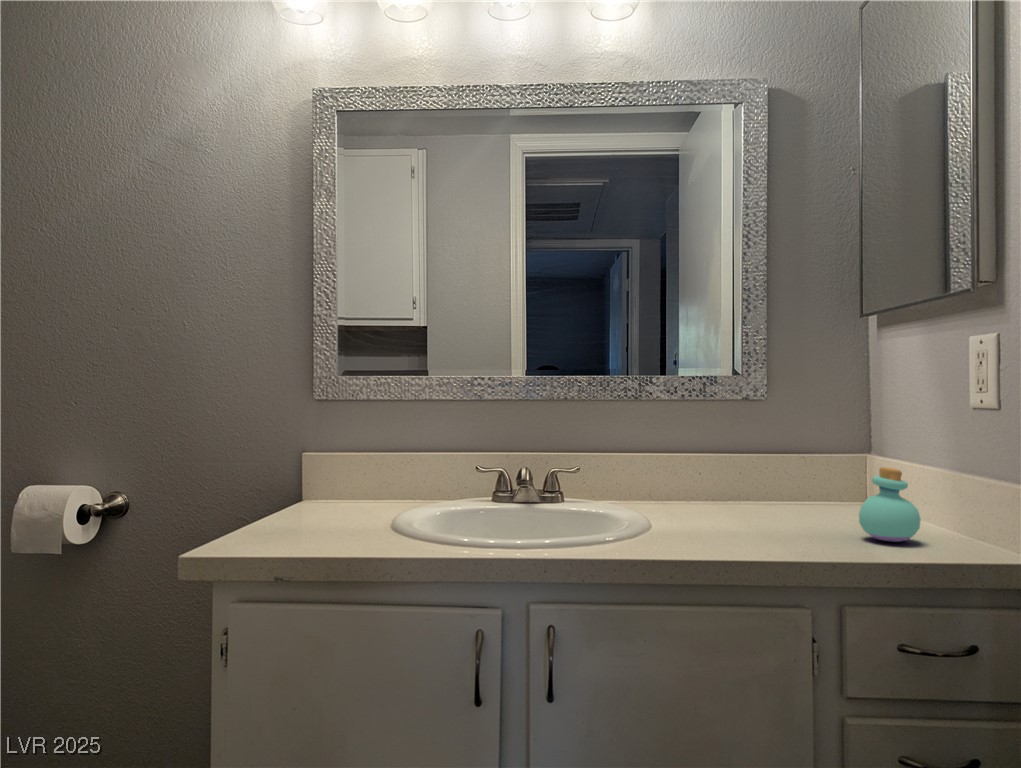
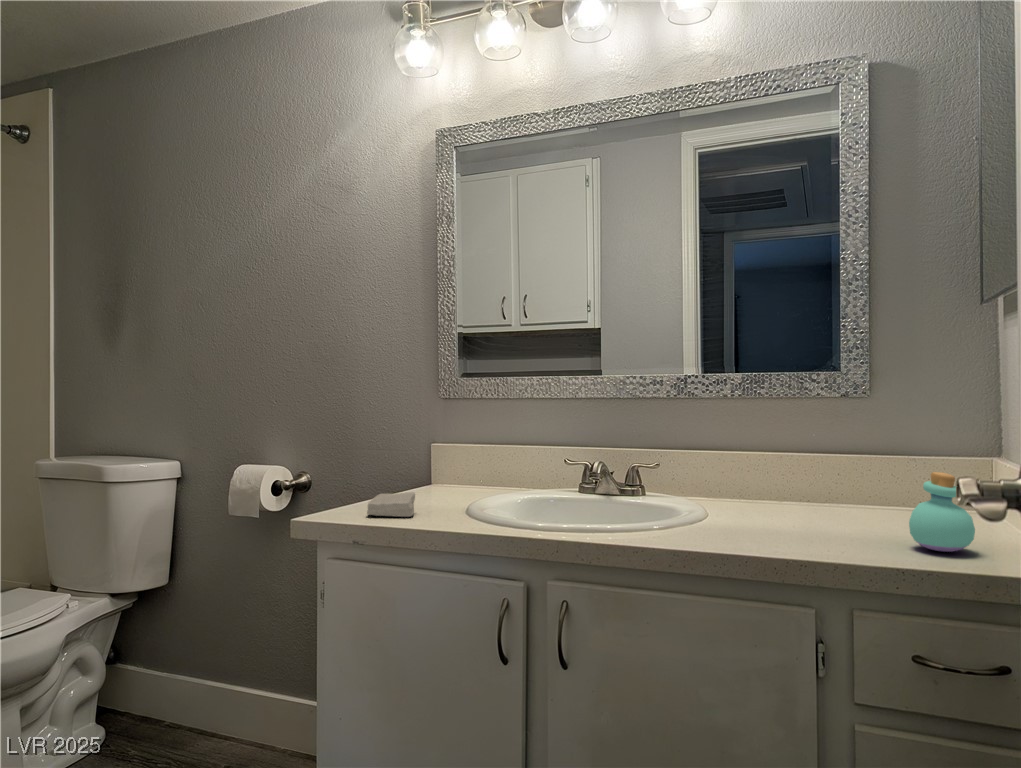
soap bar: none [269,510,332,542] -> present [367,492,415,517]

